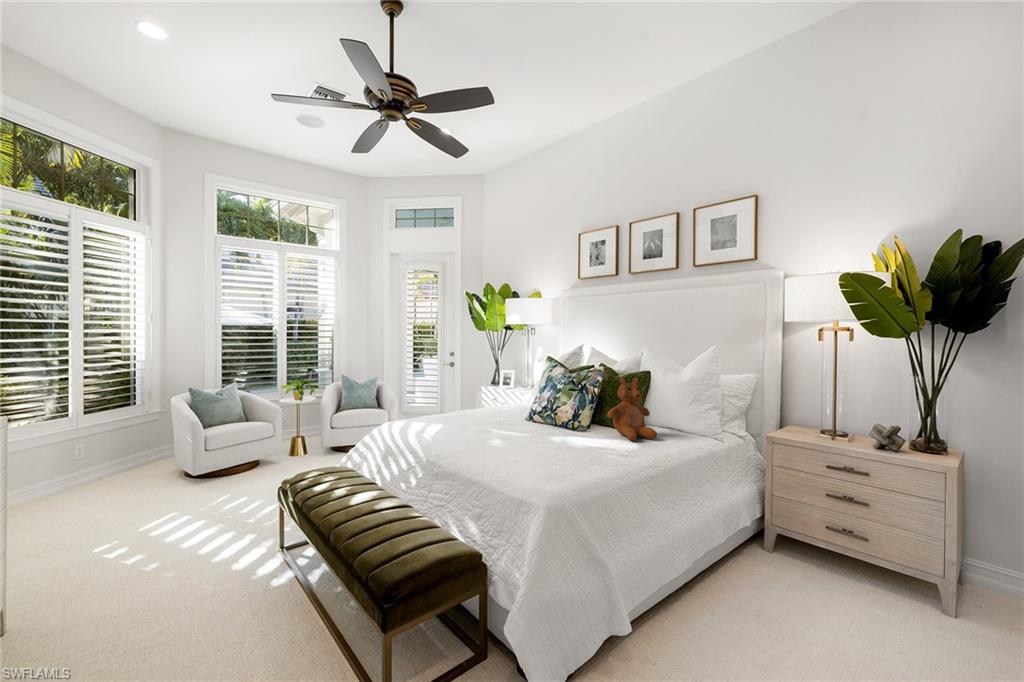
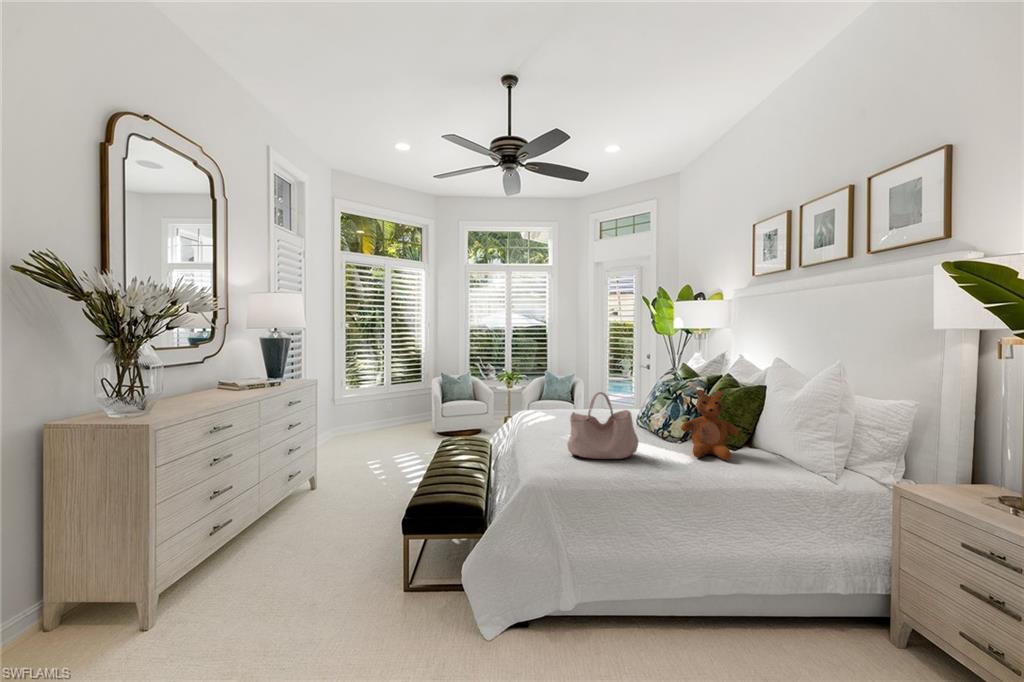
handbag: none [531,386,593,458] -> present [567,392,638,459]

